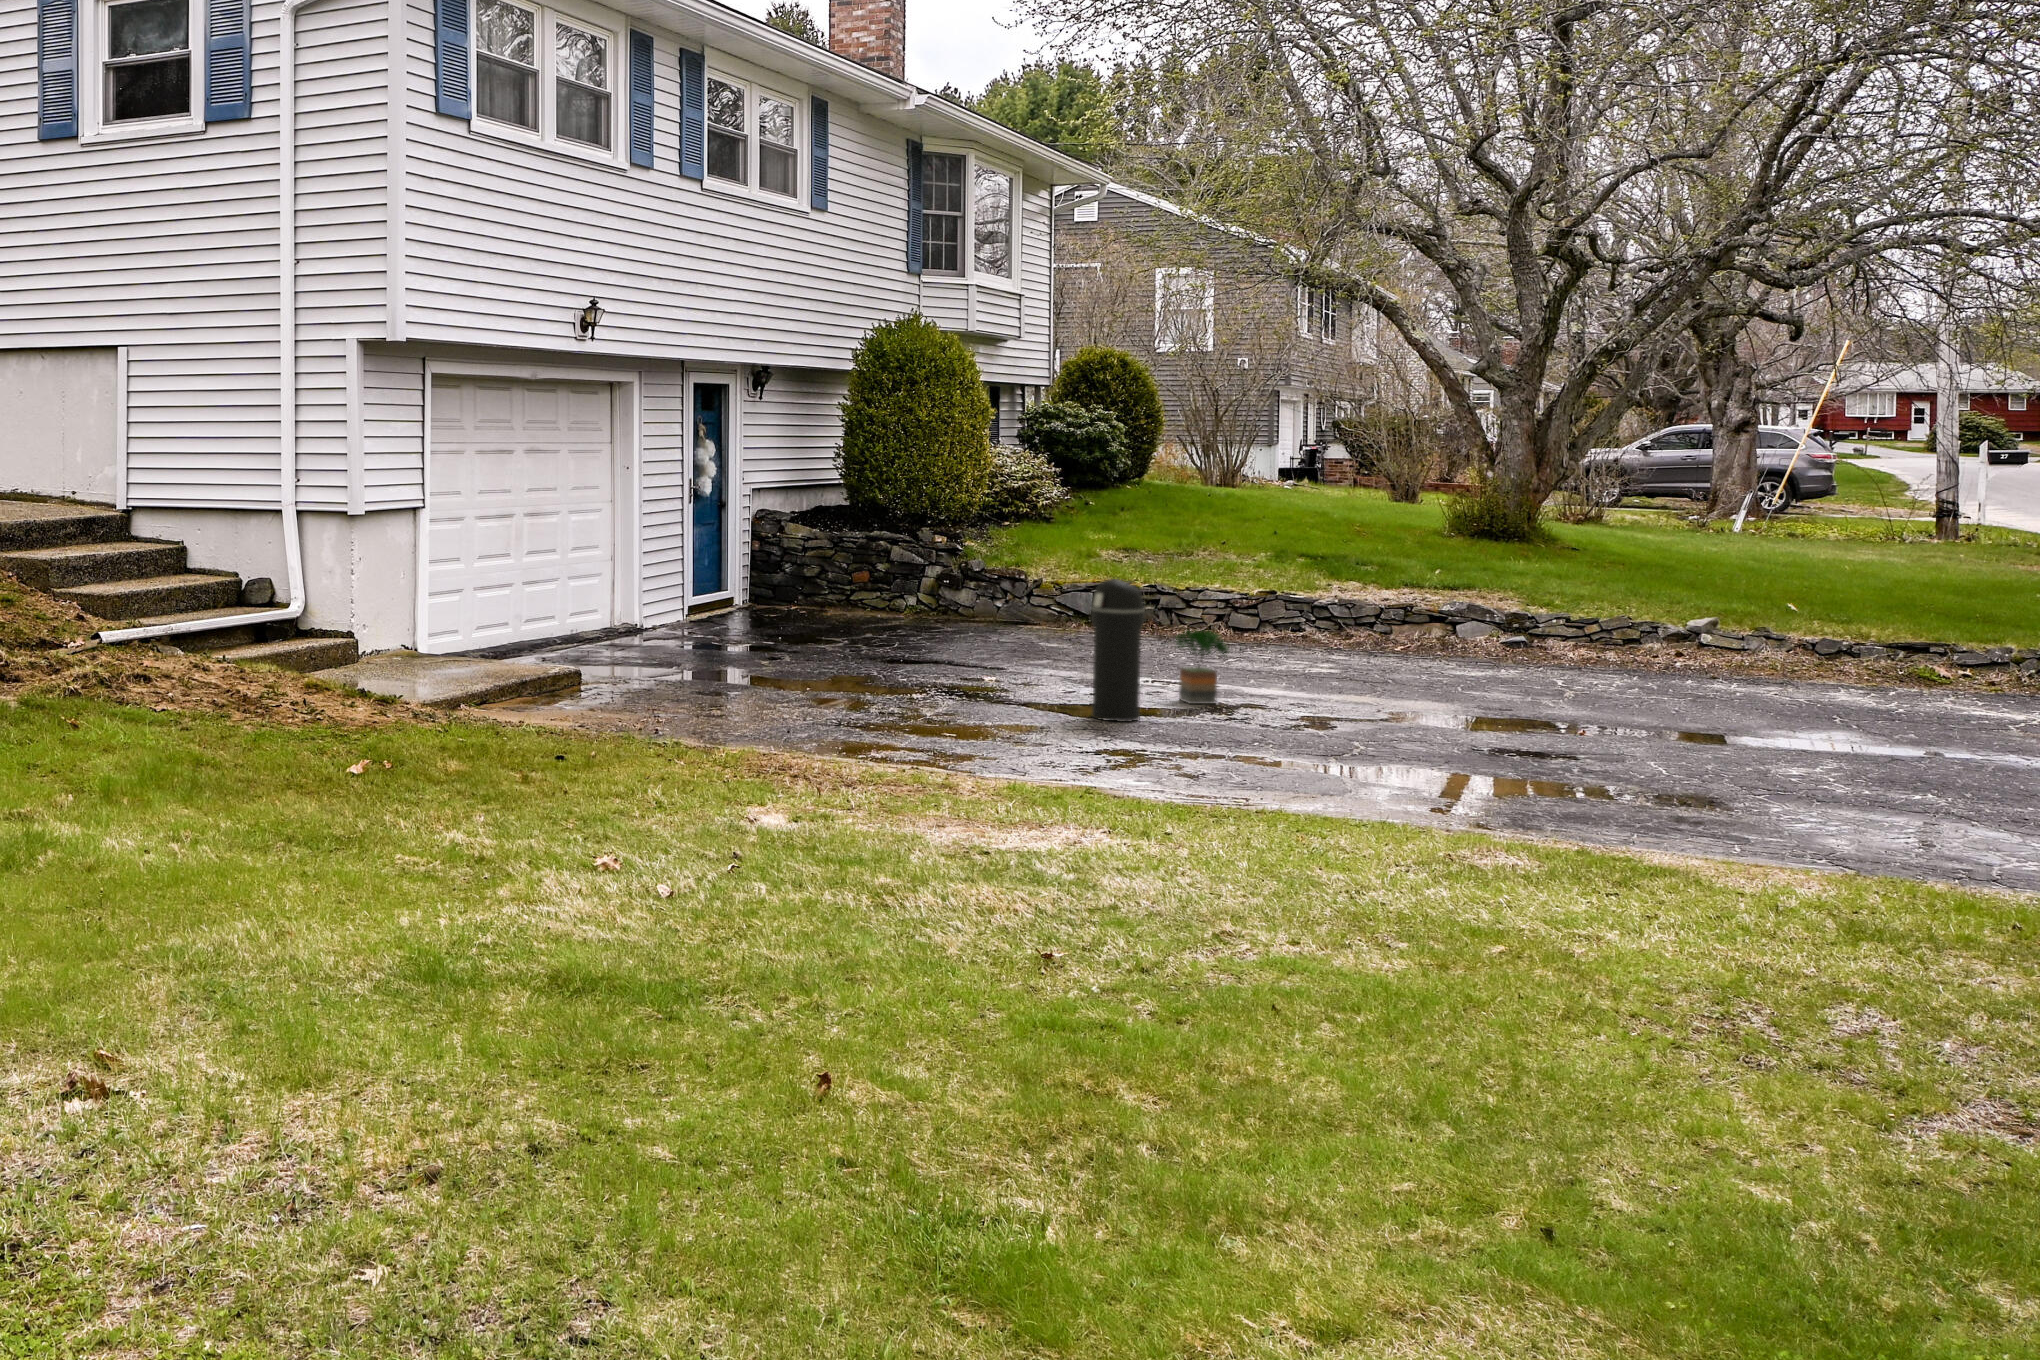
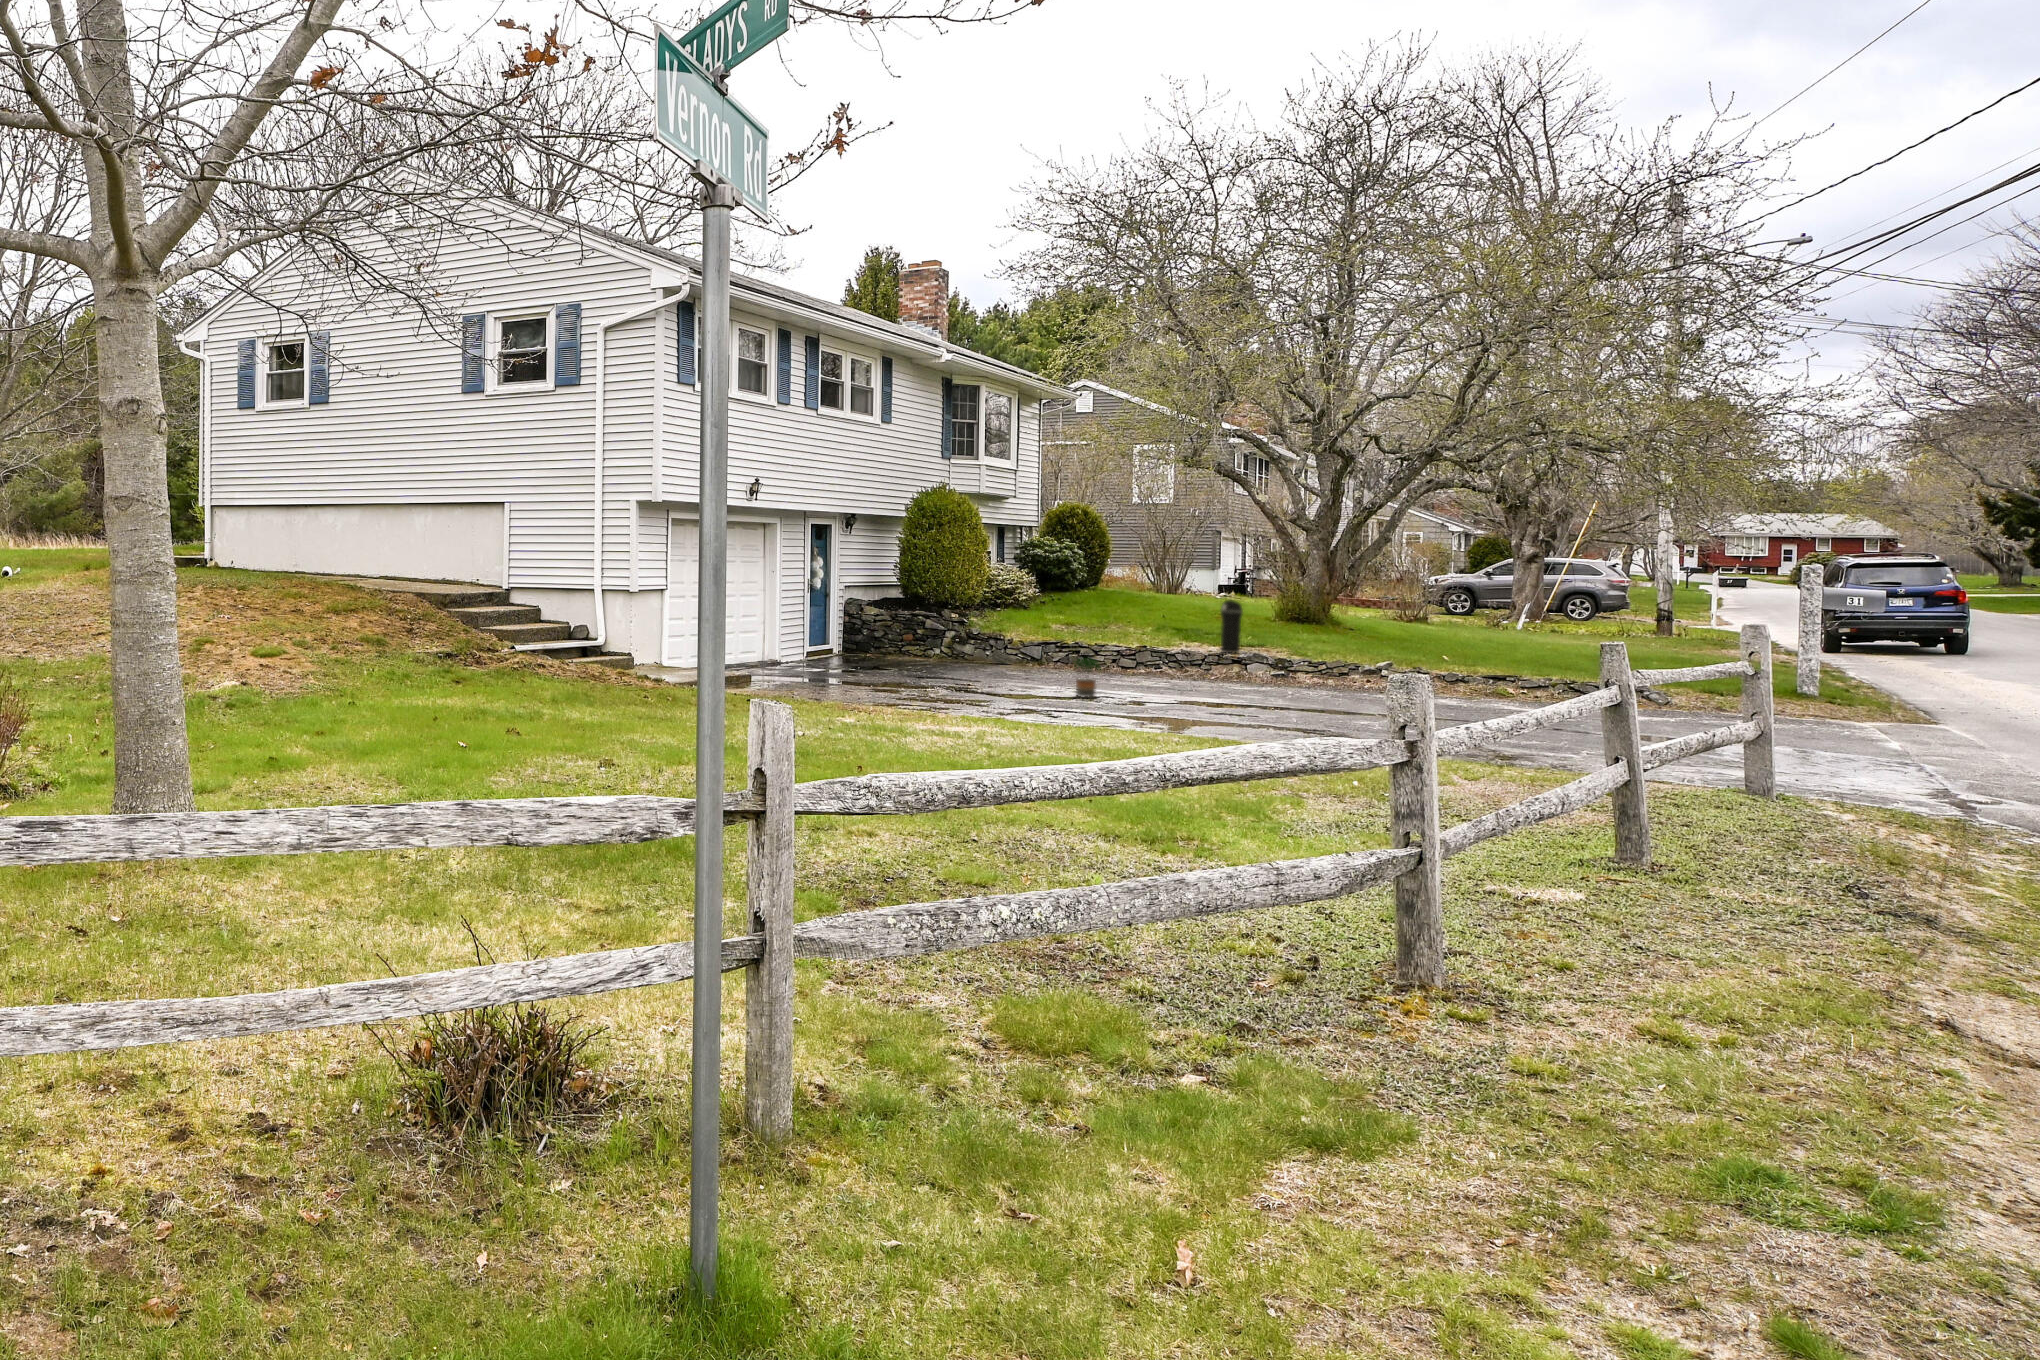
trash can: present [1091,579,1145,722] -> present [1220,600,1243,653]

